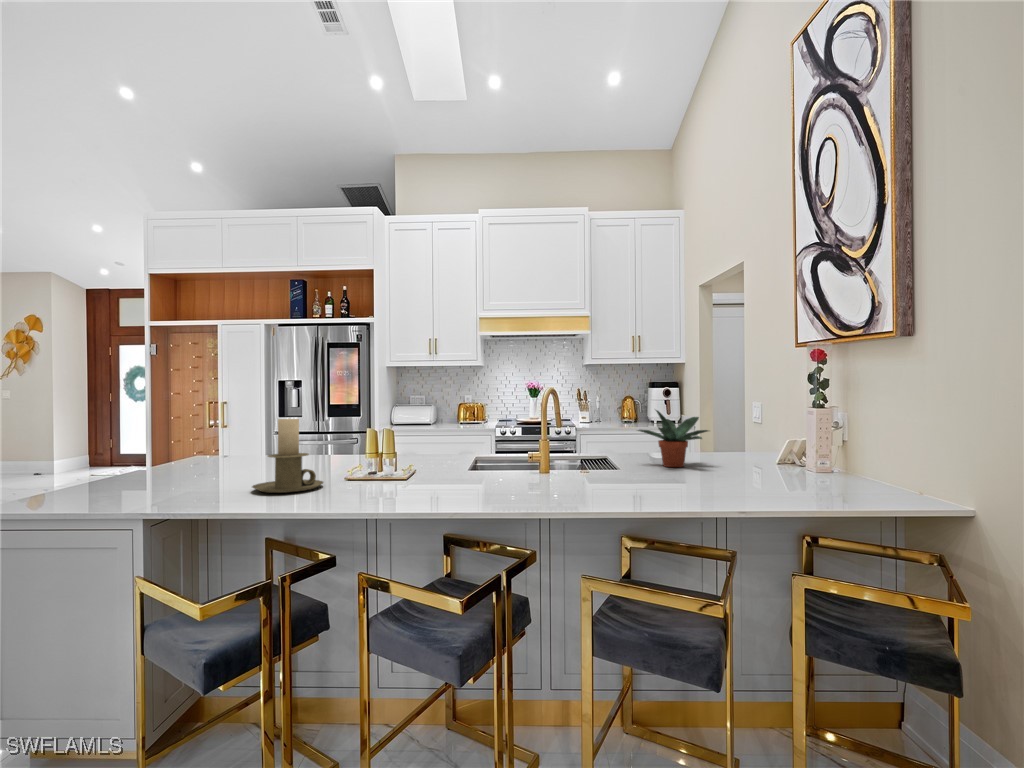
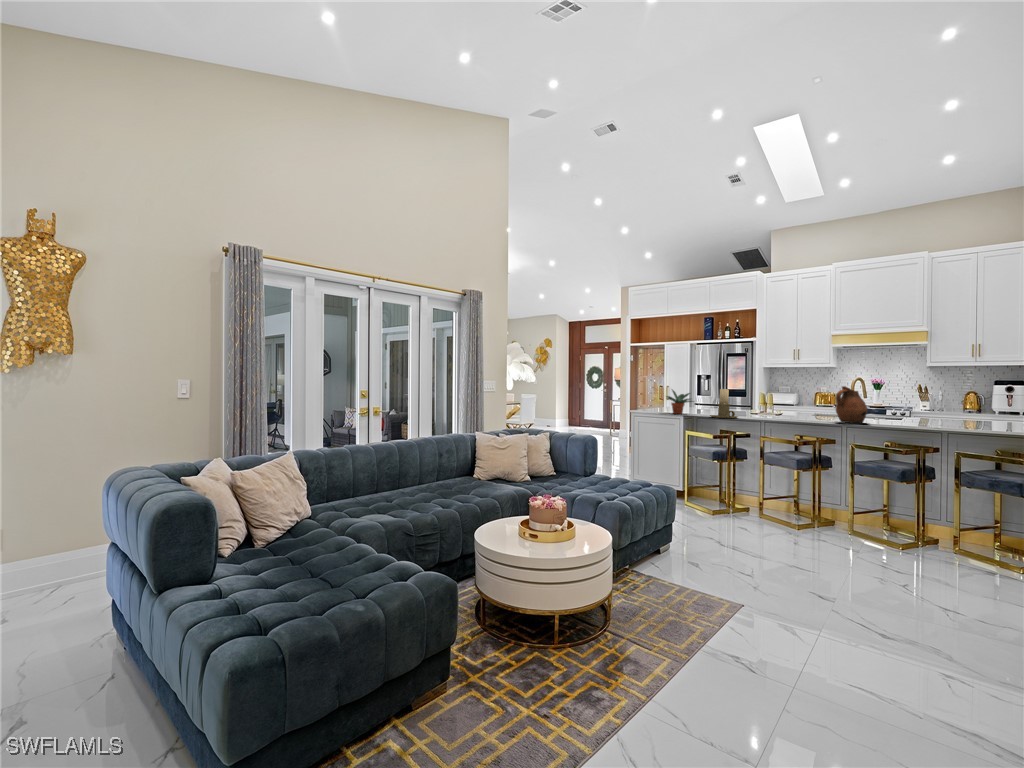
ceramic pitcher: none [510,405,580,485] -> present [836,386,868,424]
potted plant: present [638,410,708,467] -> present [667,390,693,414]

